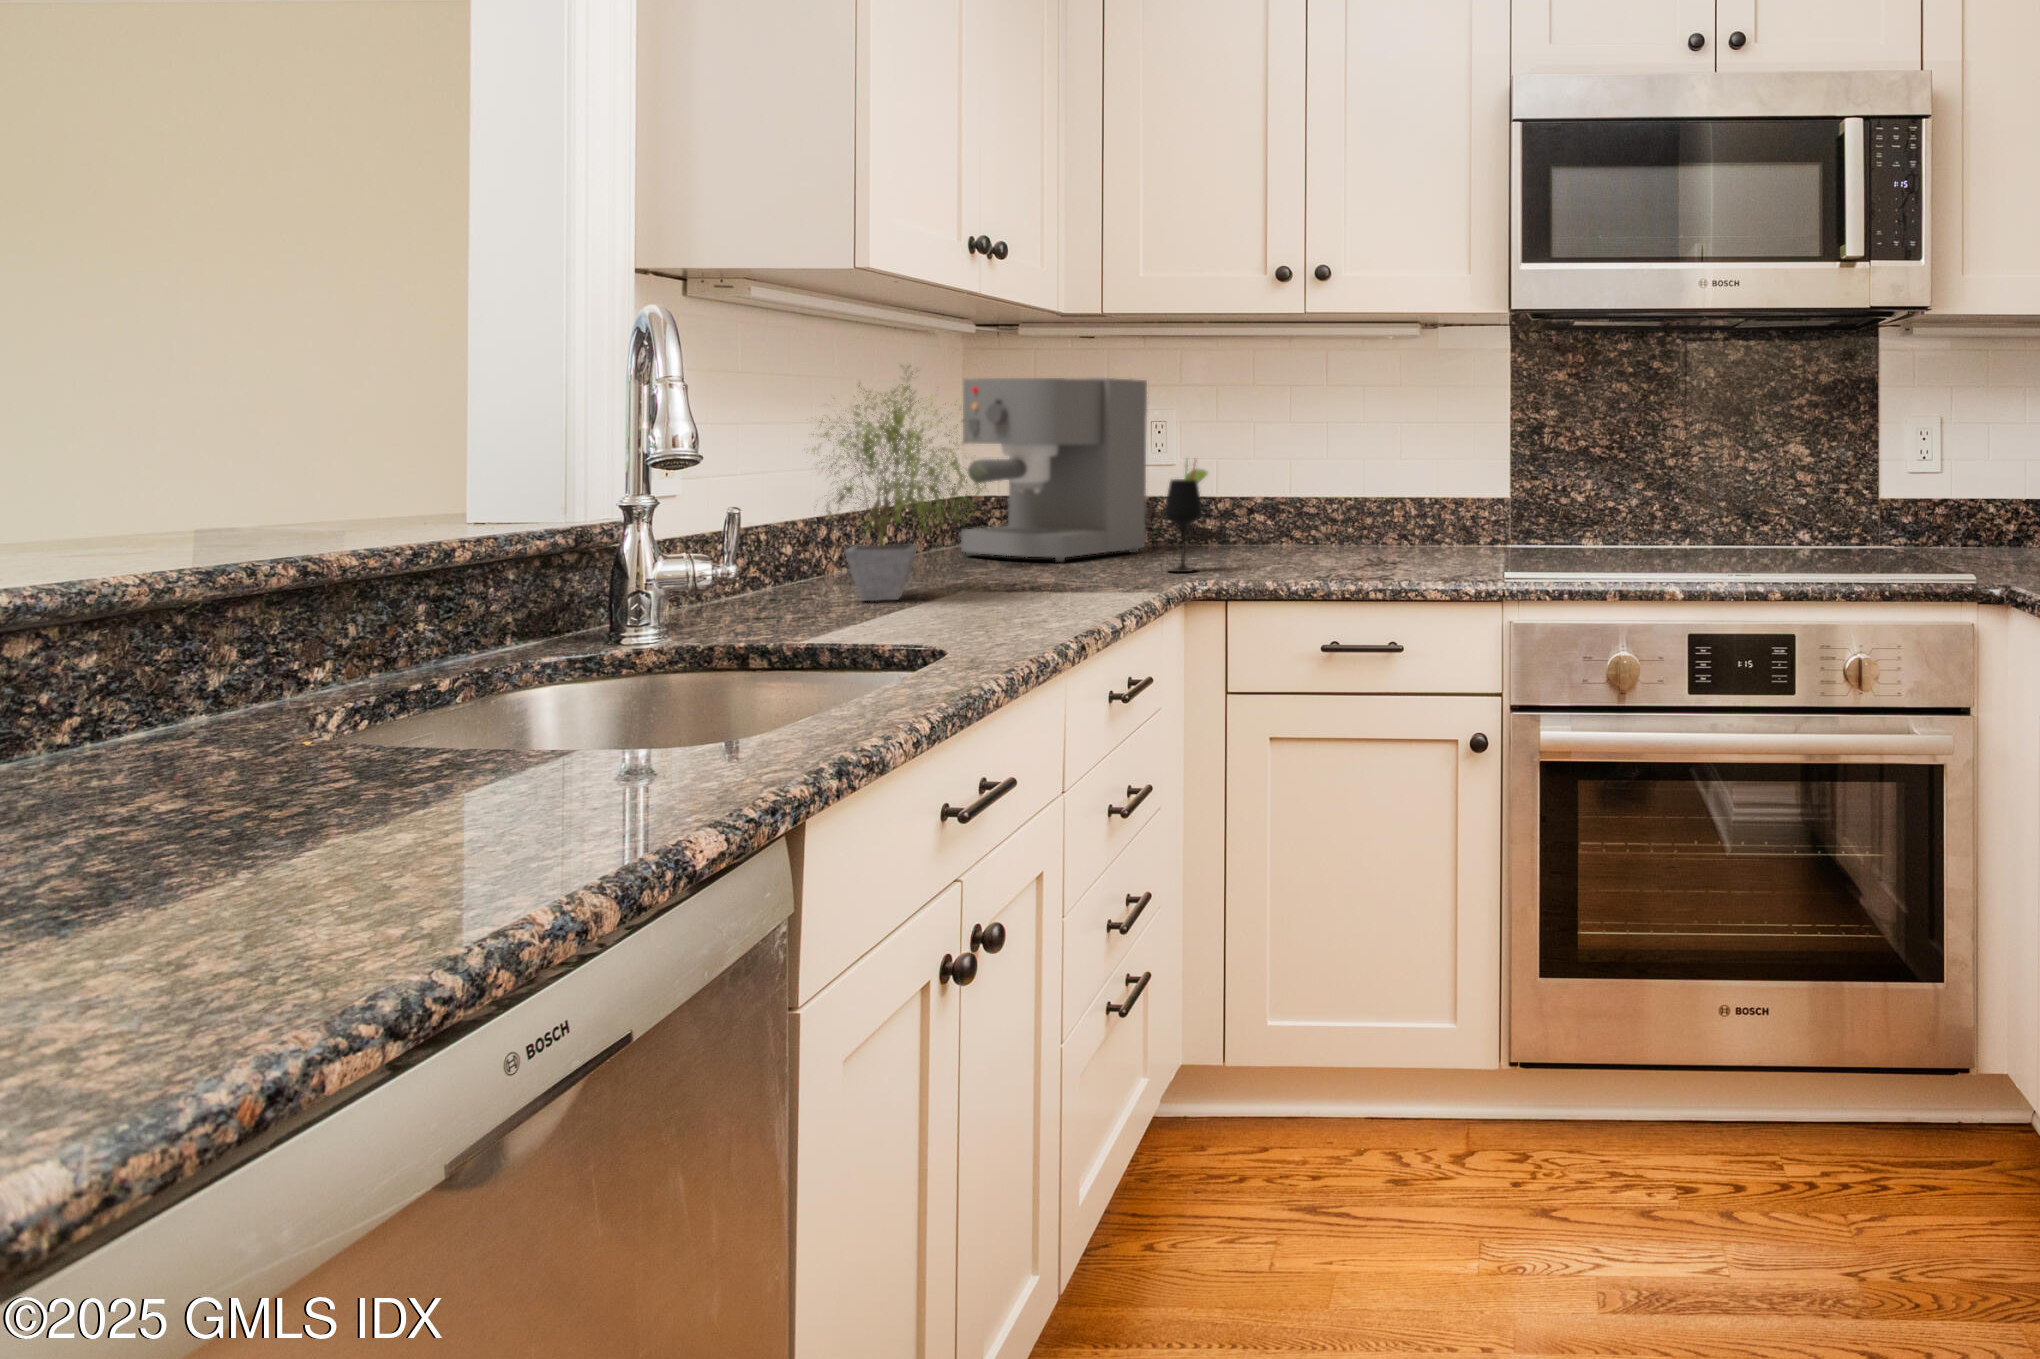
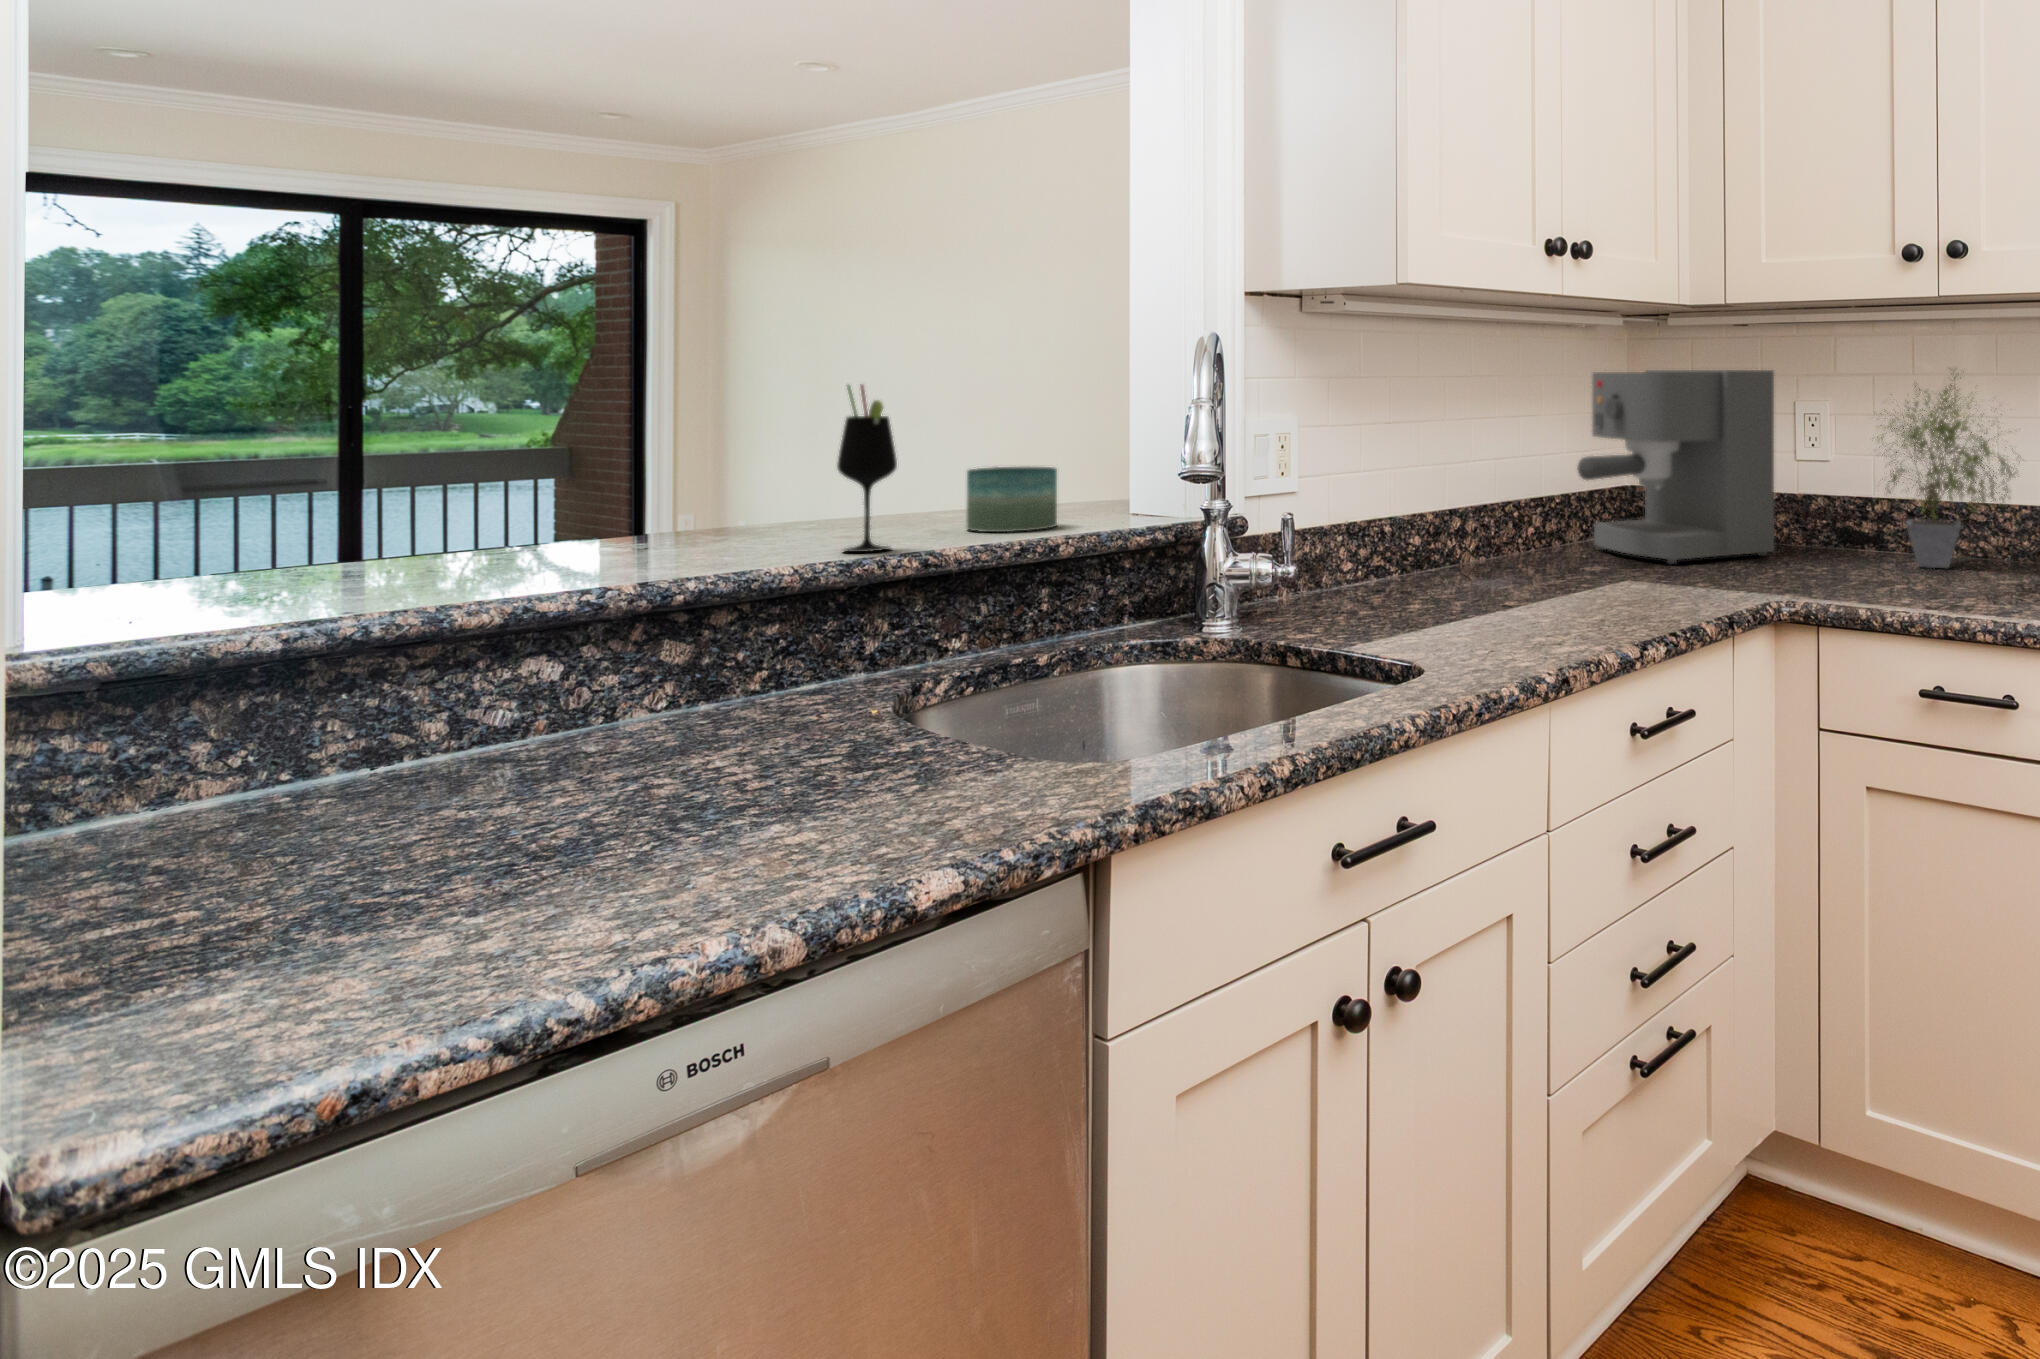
potted plant: present [813,366,987,601] -> present [1877,374,2020,568]
candle: none [259,464,399,542] -> present [967,467,1057,532]
wine glass: present [1165,465,1208,572] -> present [837,385,897,552]

